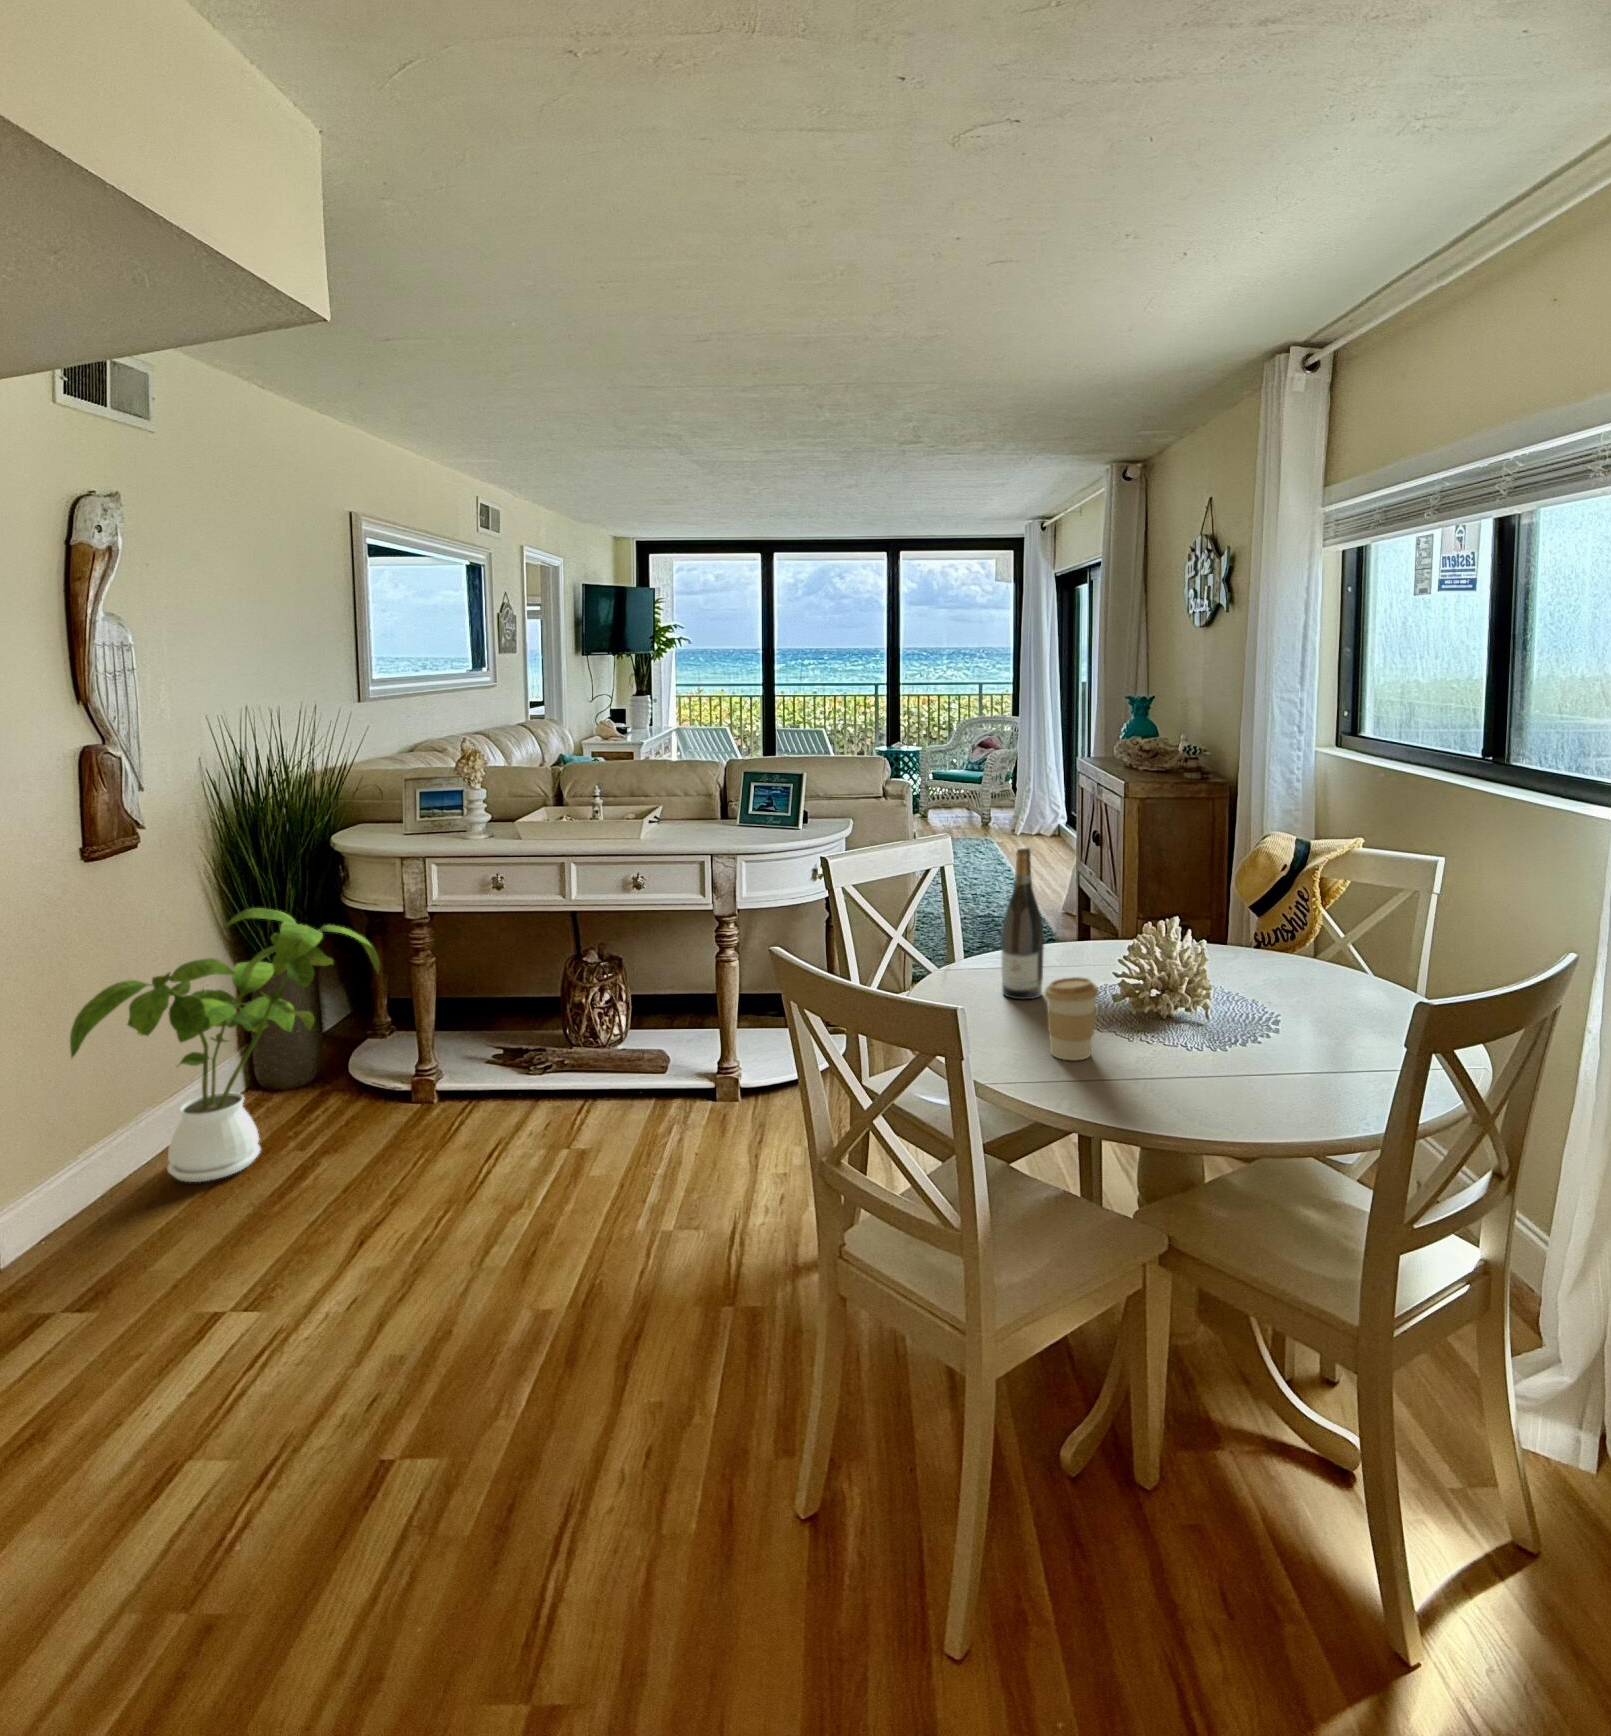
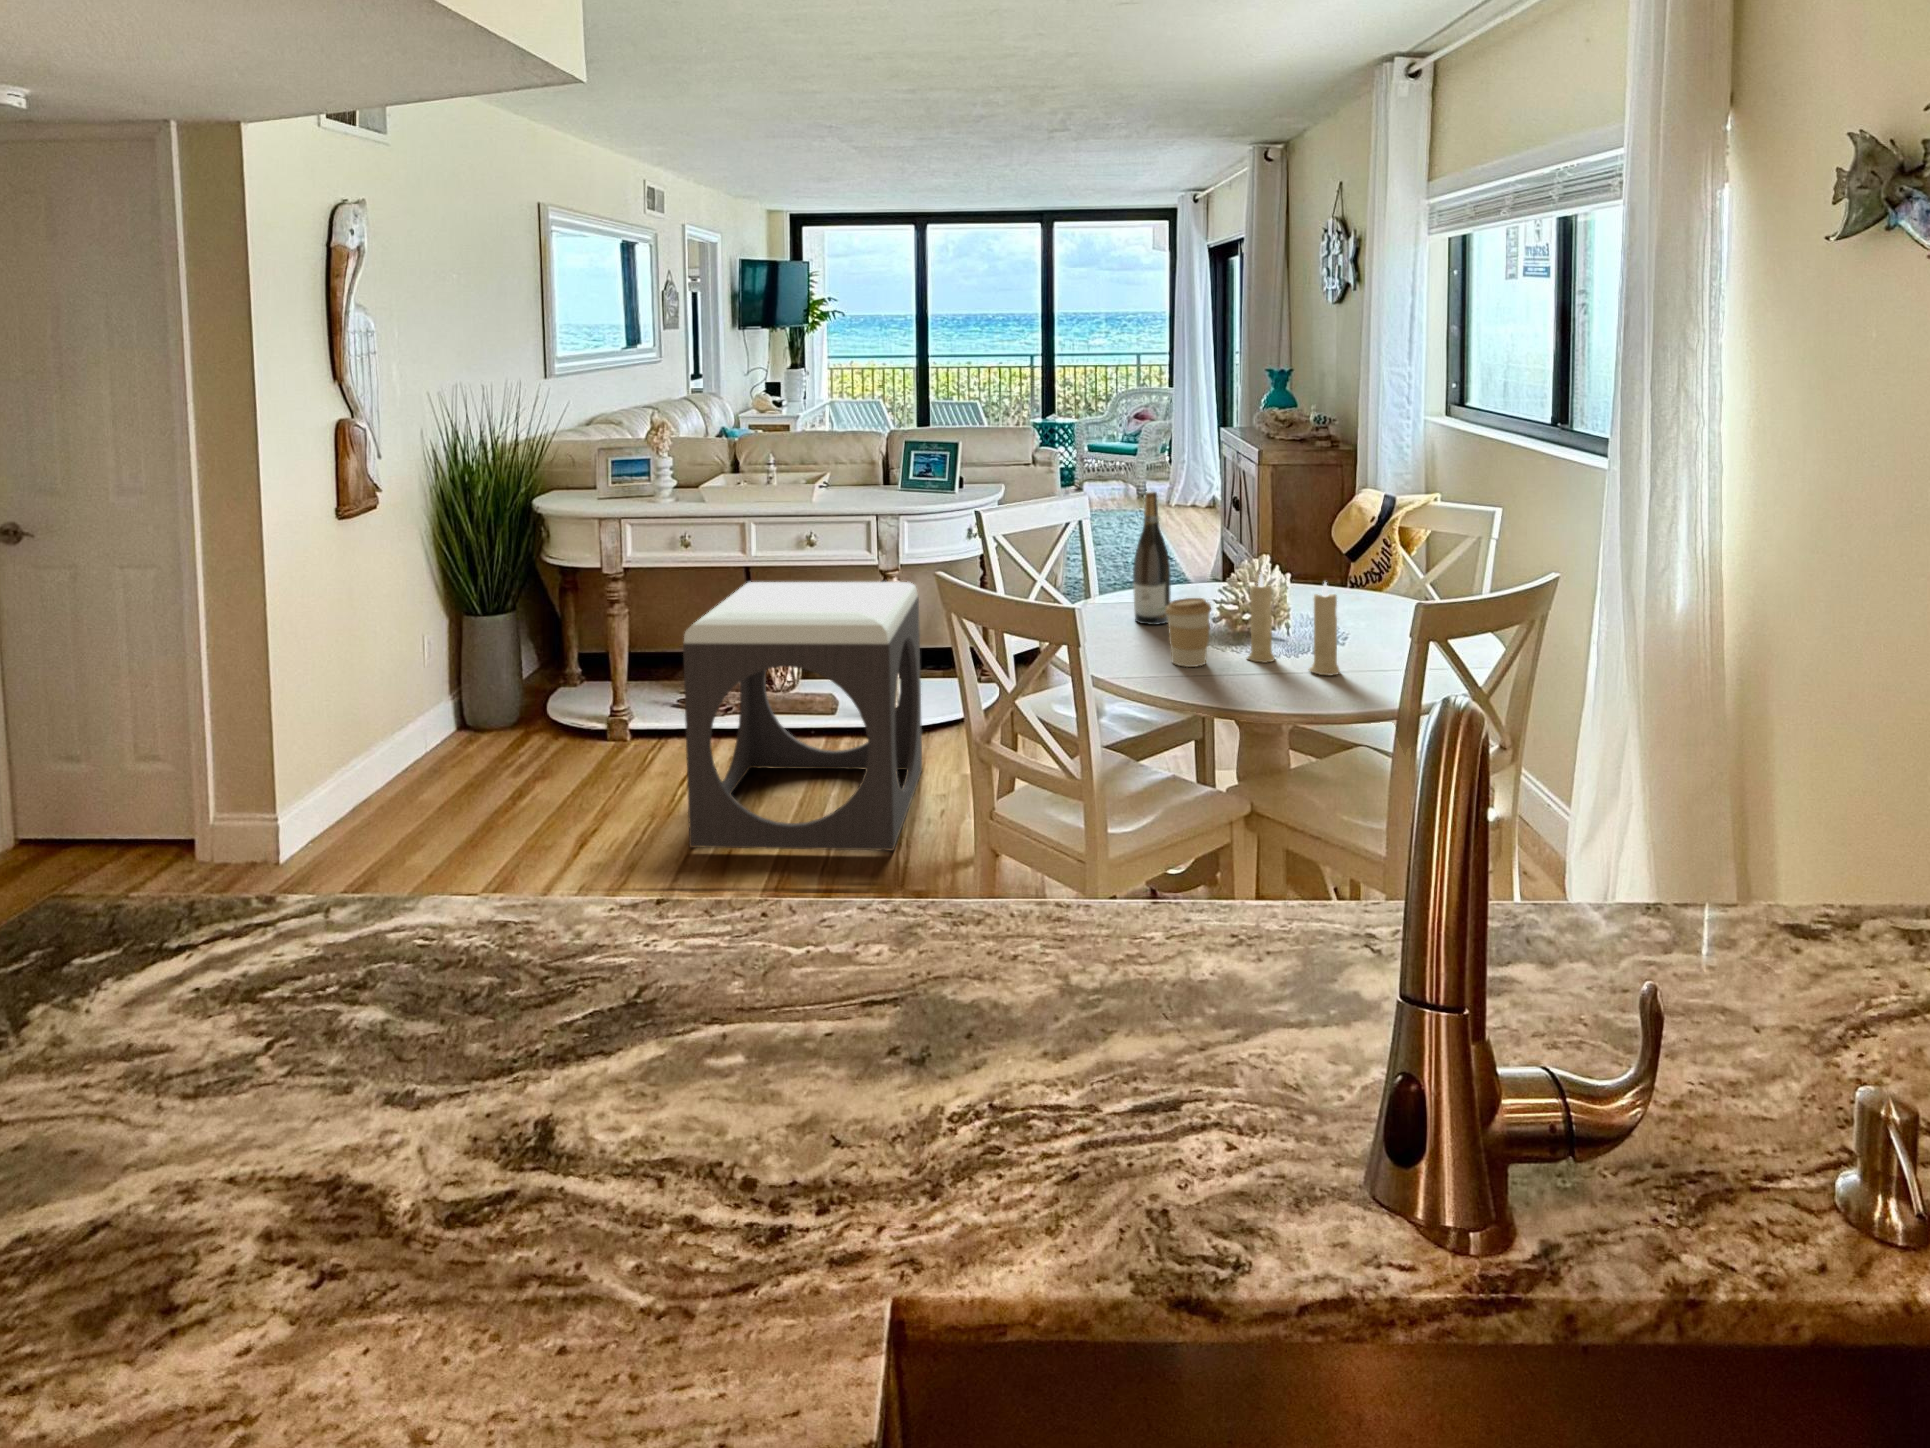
house plant: present [70,908,380,1182] -> none [337,559,585,799]
footstool: none [482,934,759,1243] -> present [683,582,922,851]
candle: none [1136,943,1247,1073] -> present [1248,574,1340,675]

